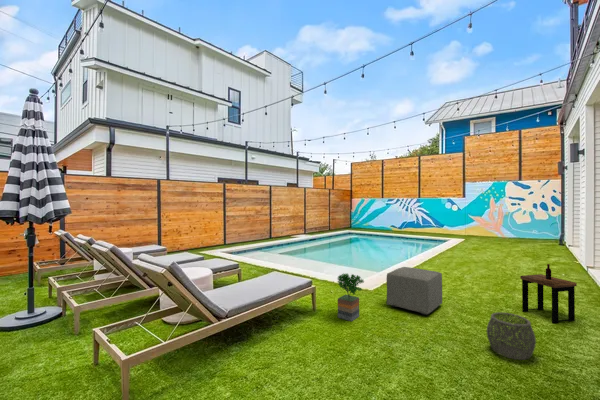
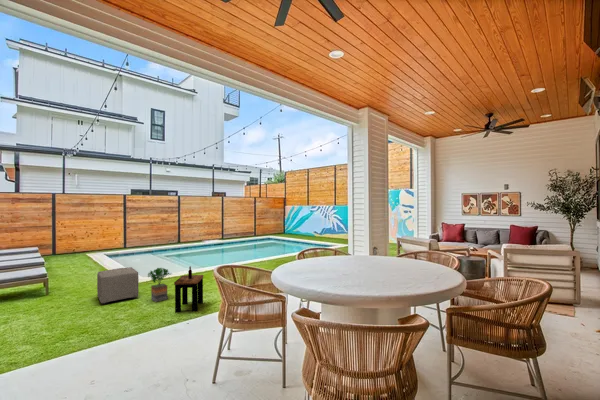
potted tree: present [338,274,364,321] -> present [148,268,171,302]
woven basket: present [487,312,536,360] -> none [62,300,98,333]

